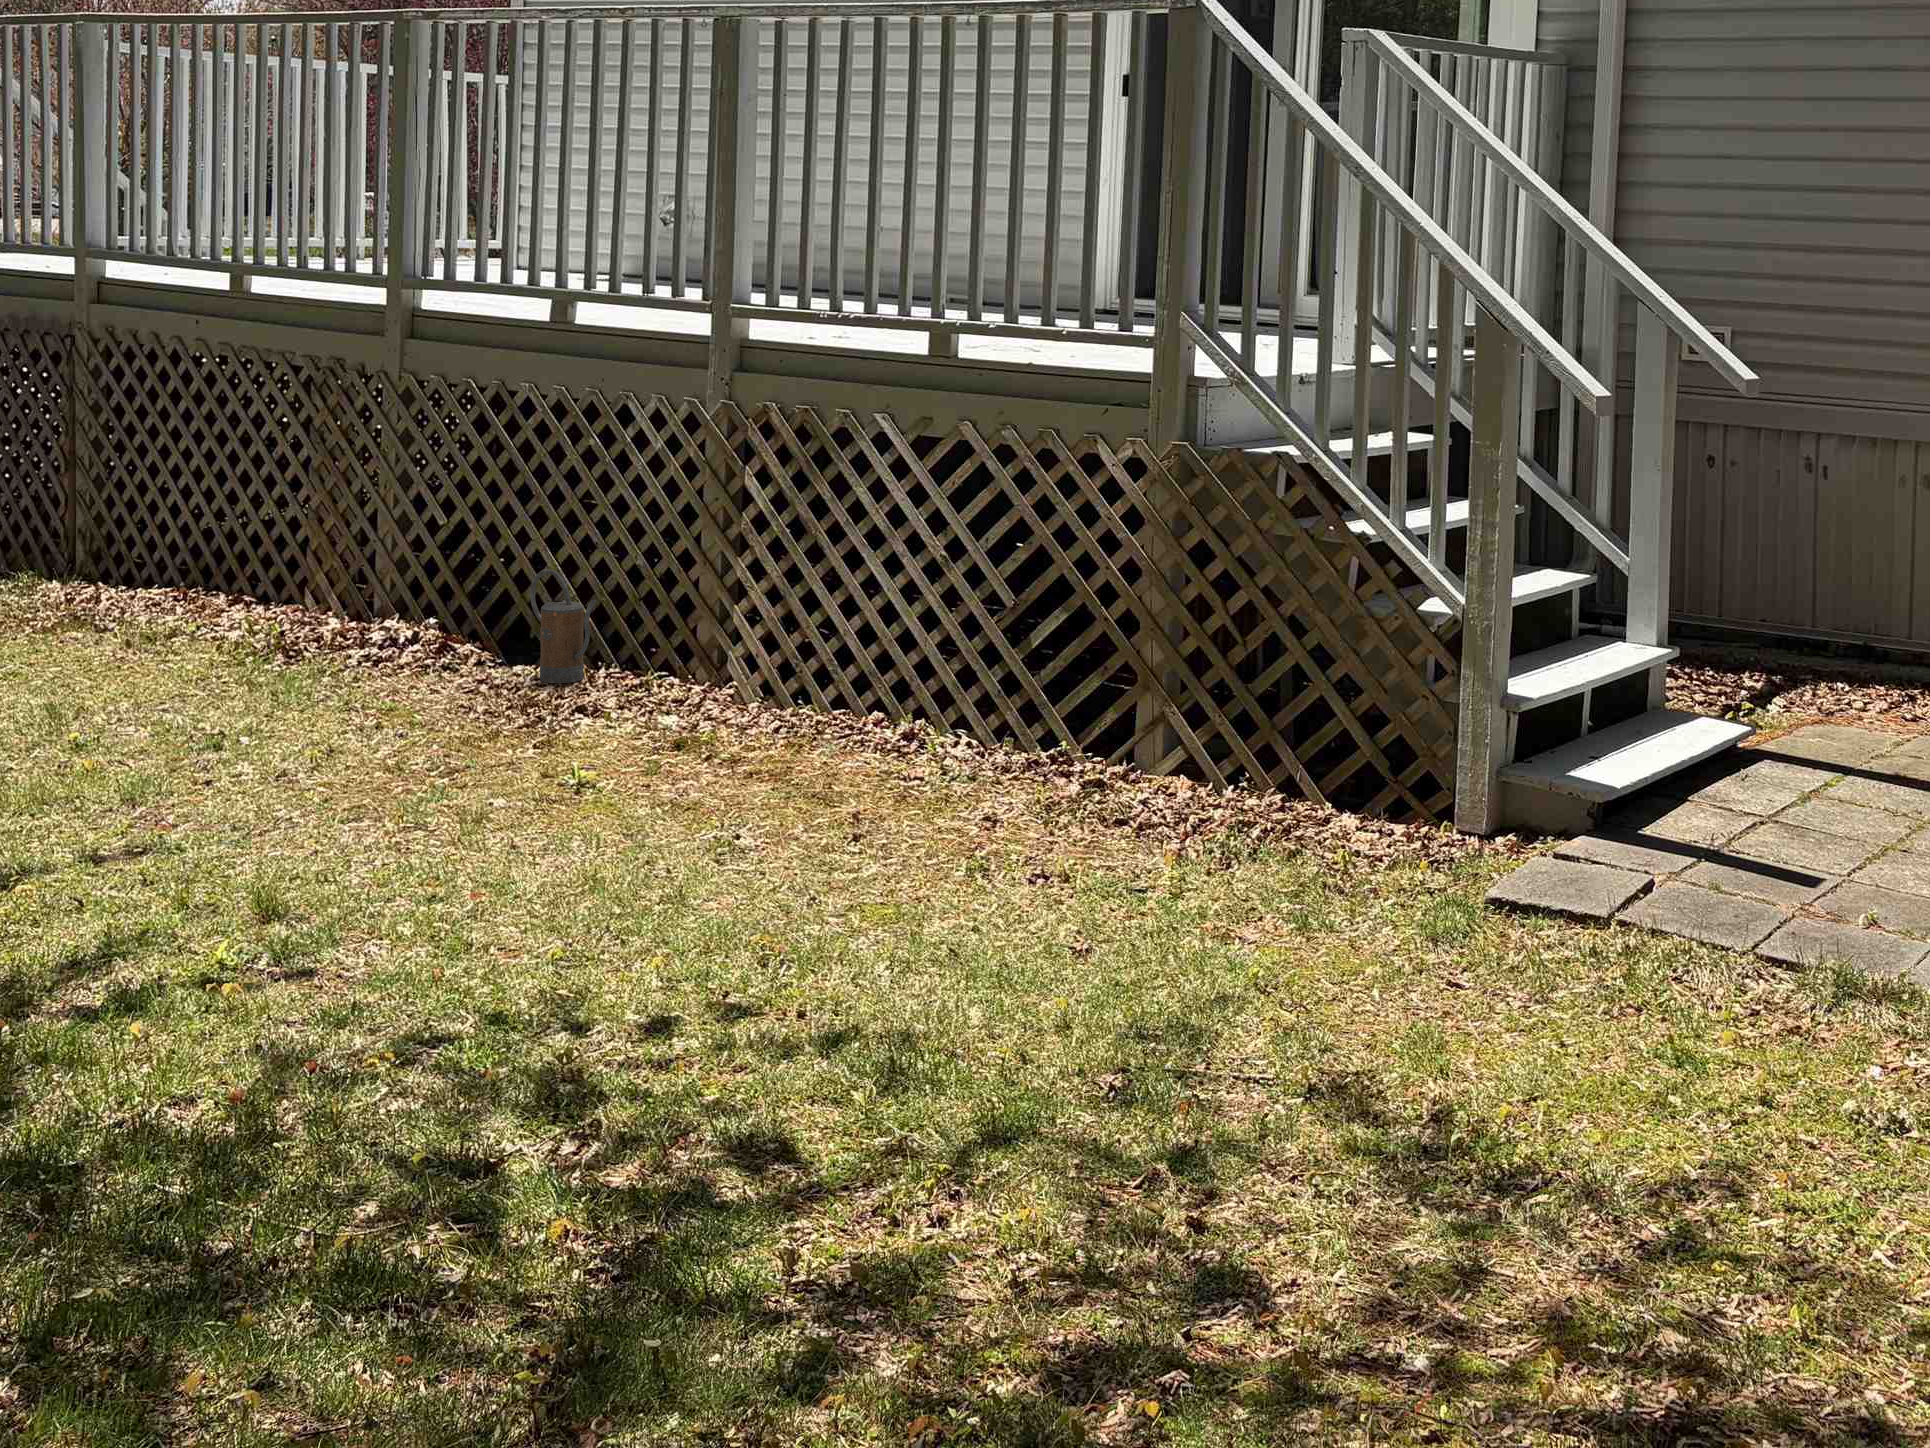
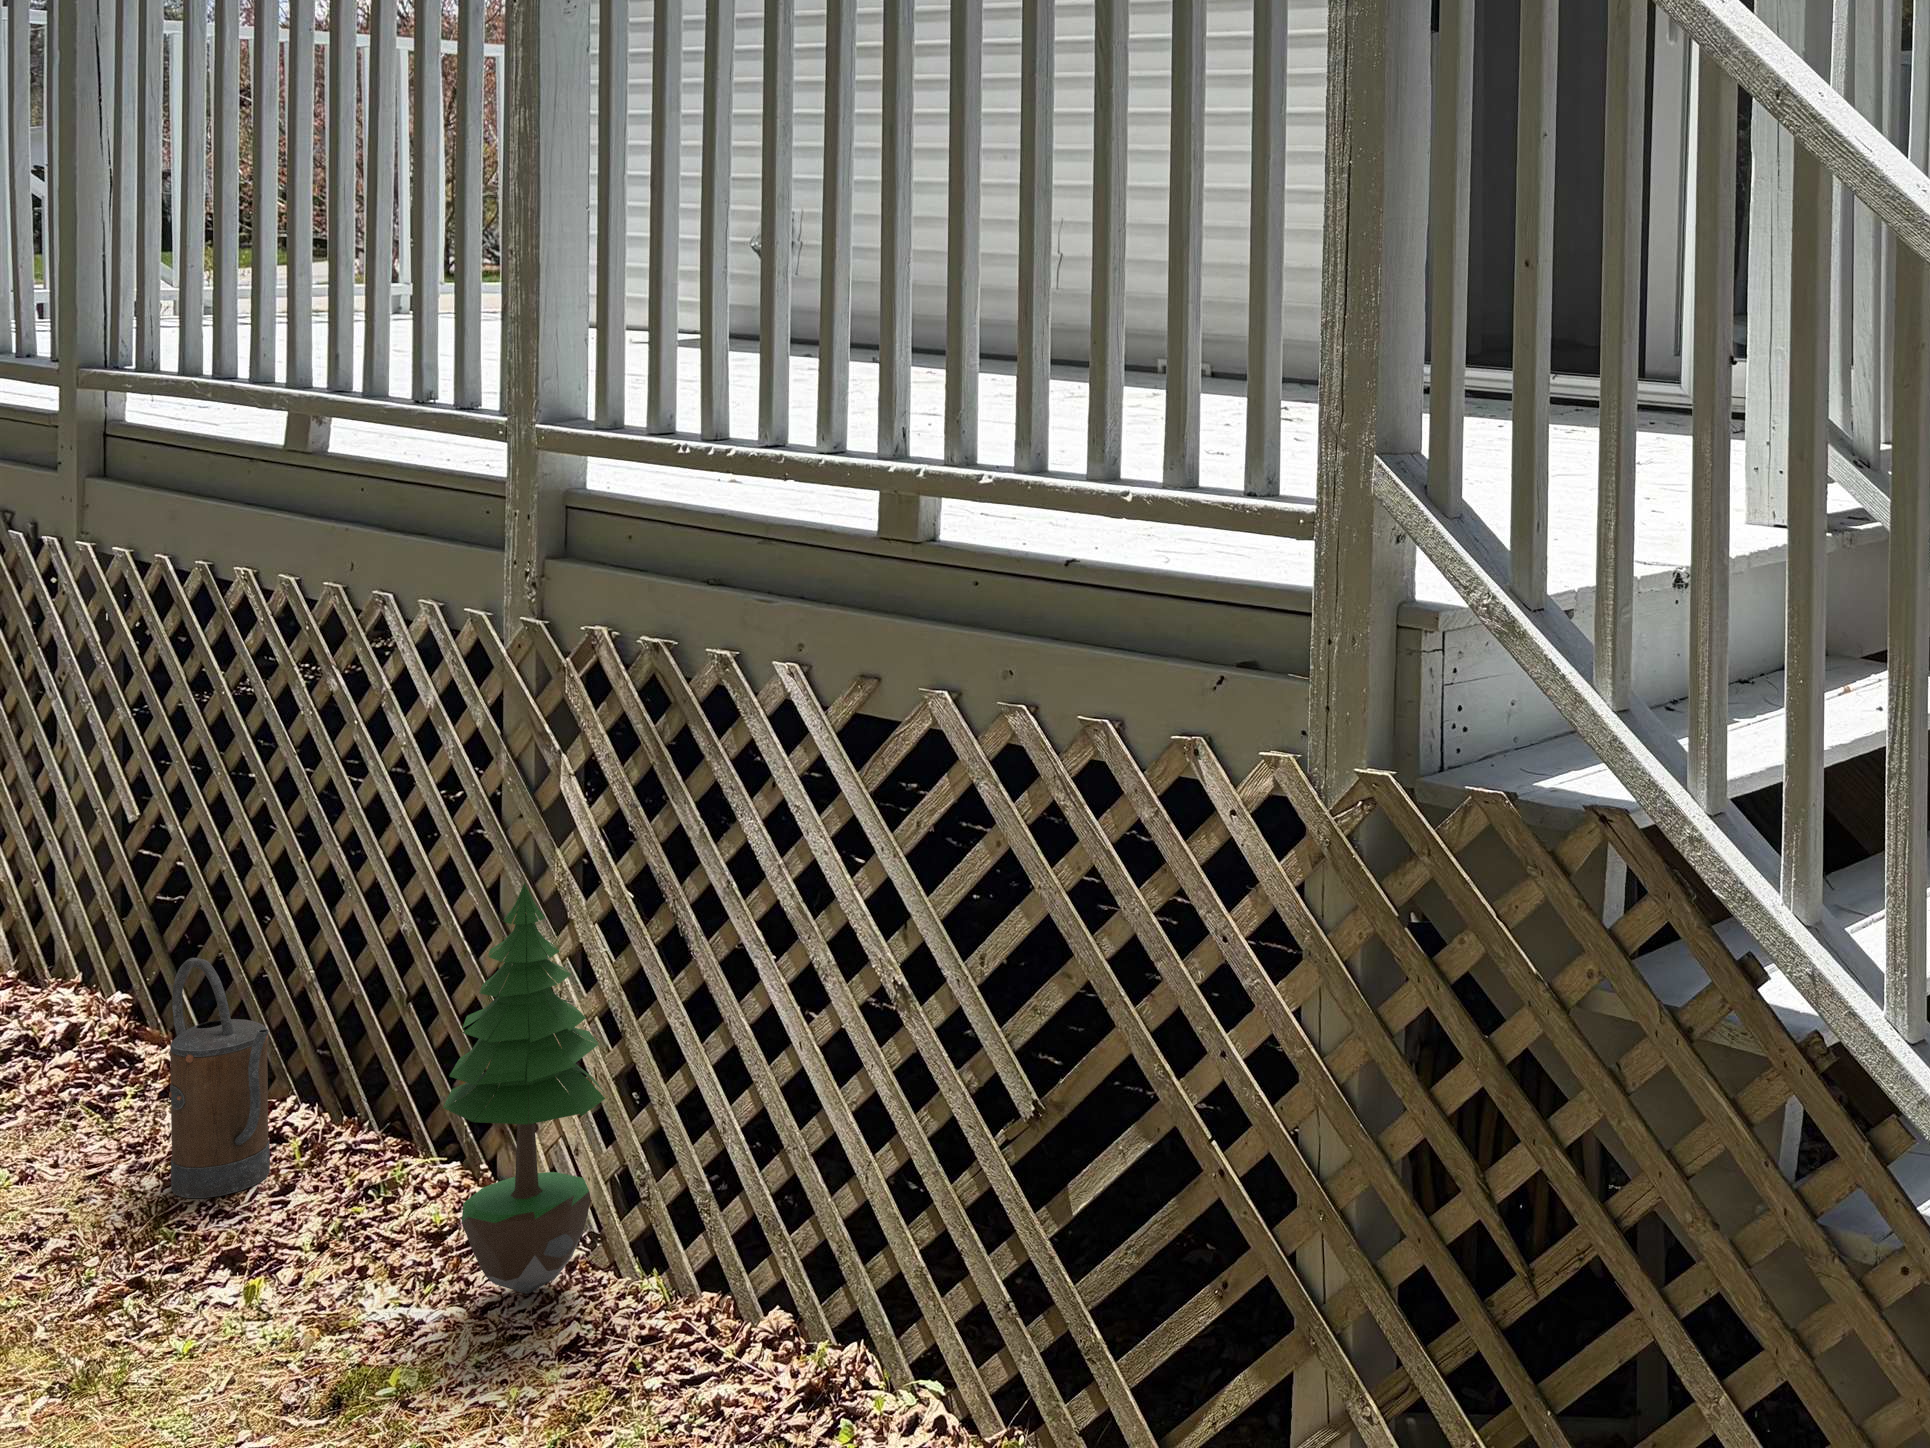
potted tree: none [715,516,787,710] -> present [443,883,605,1294]

